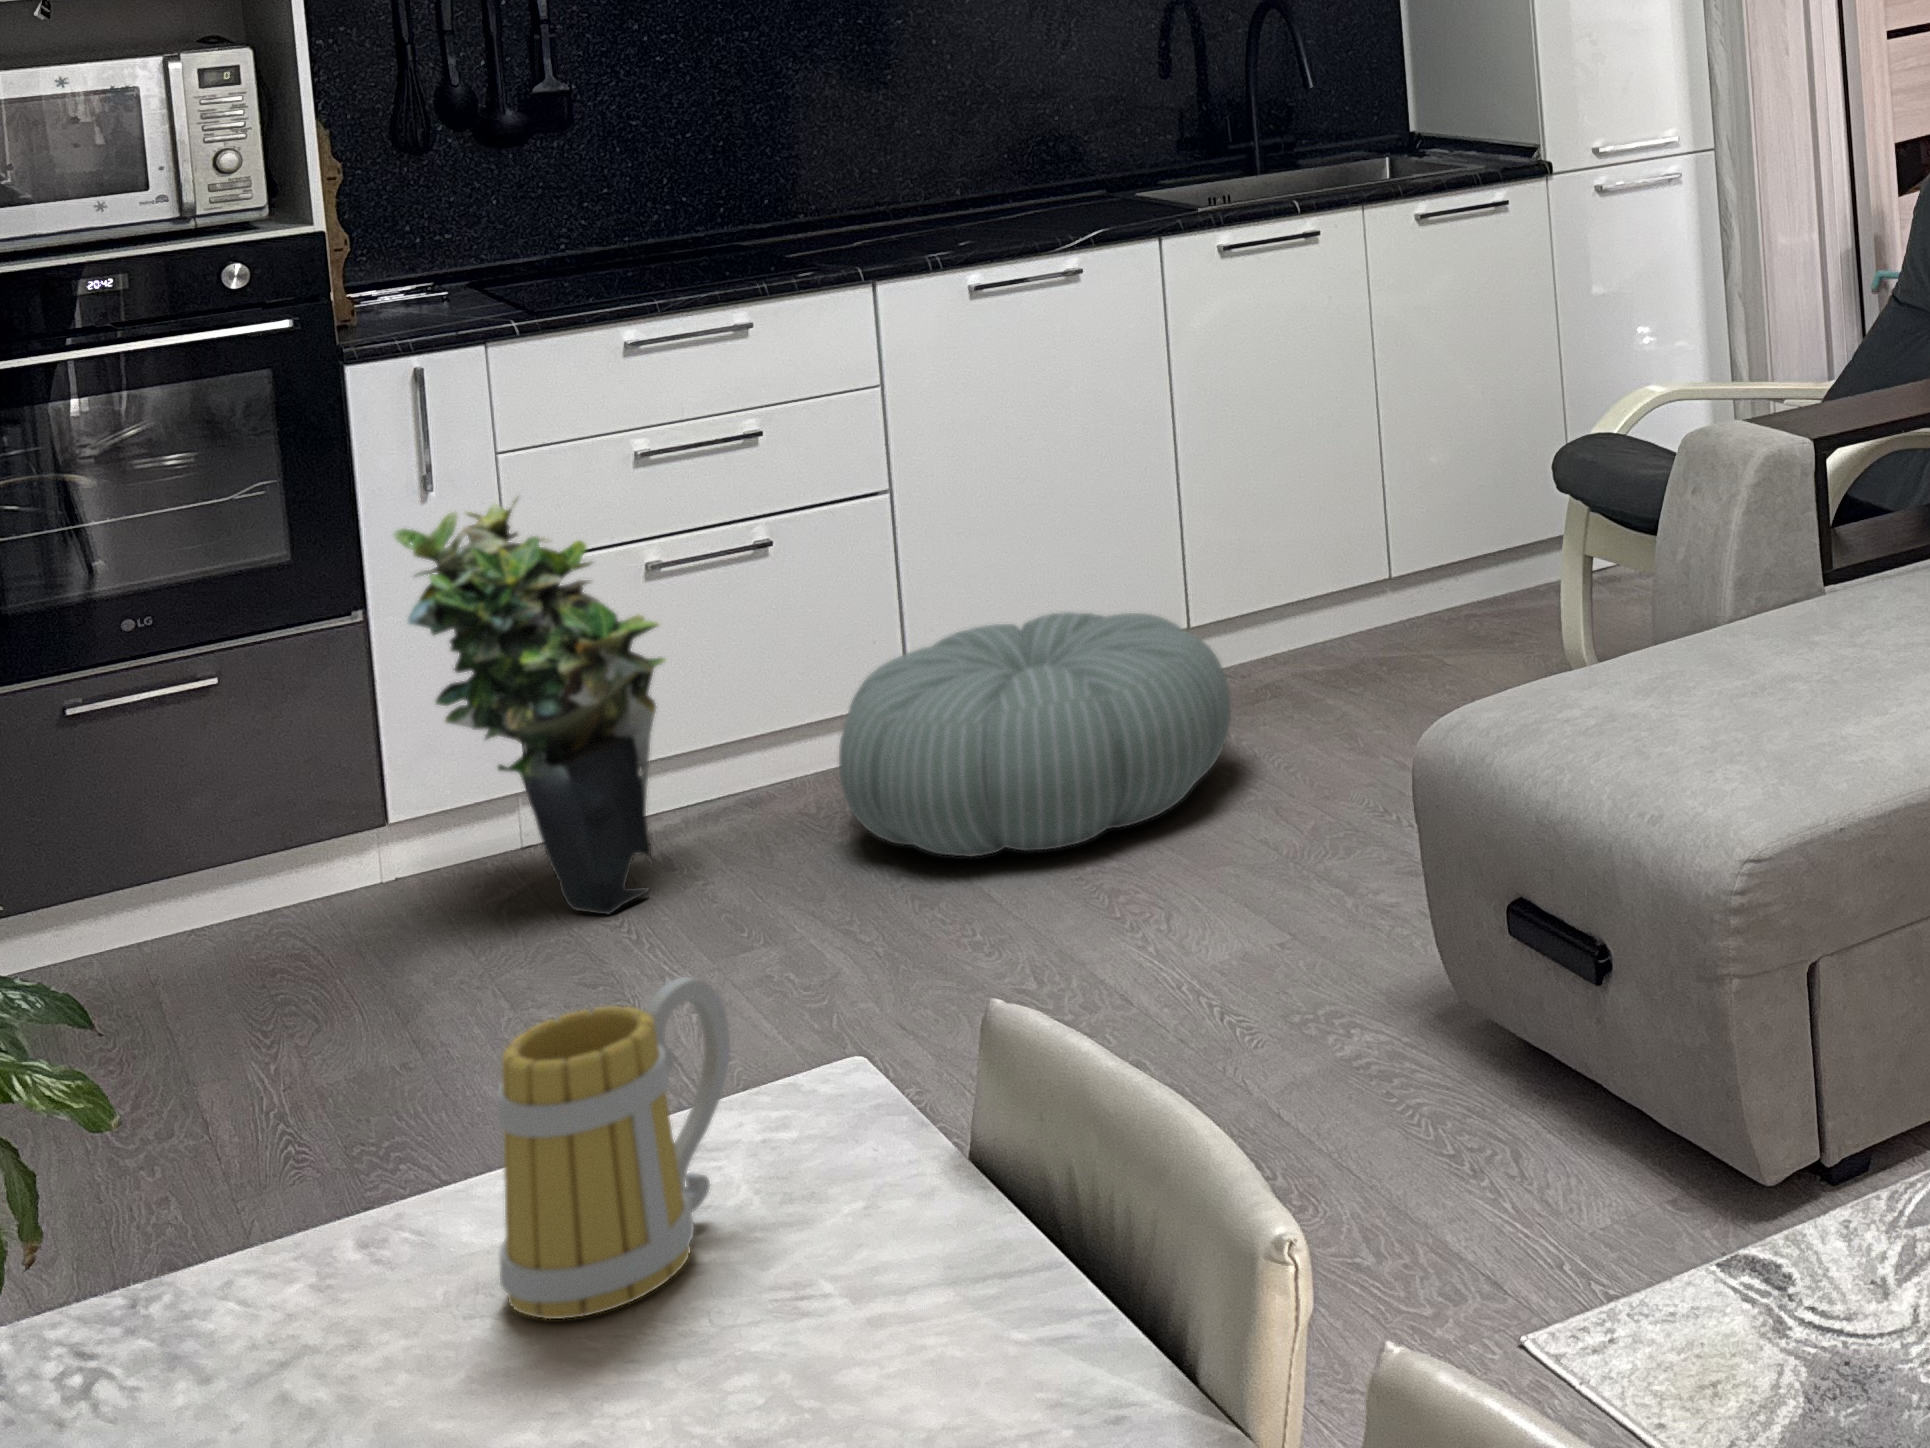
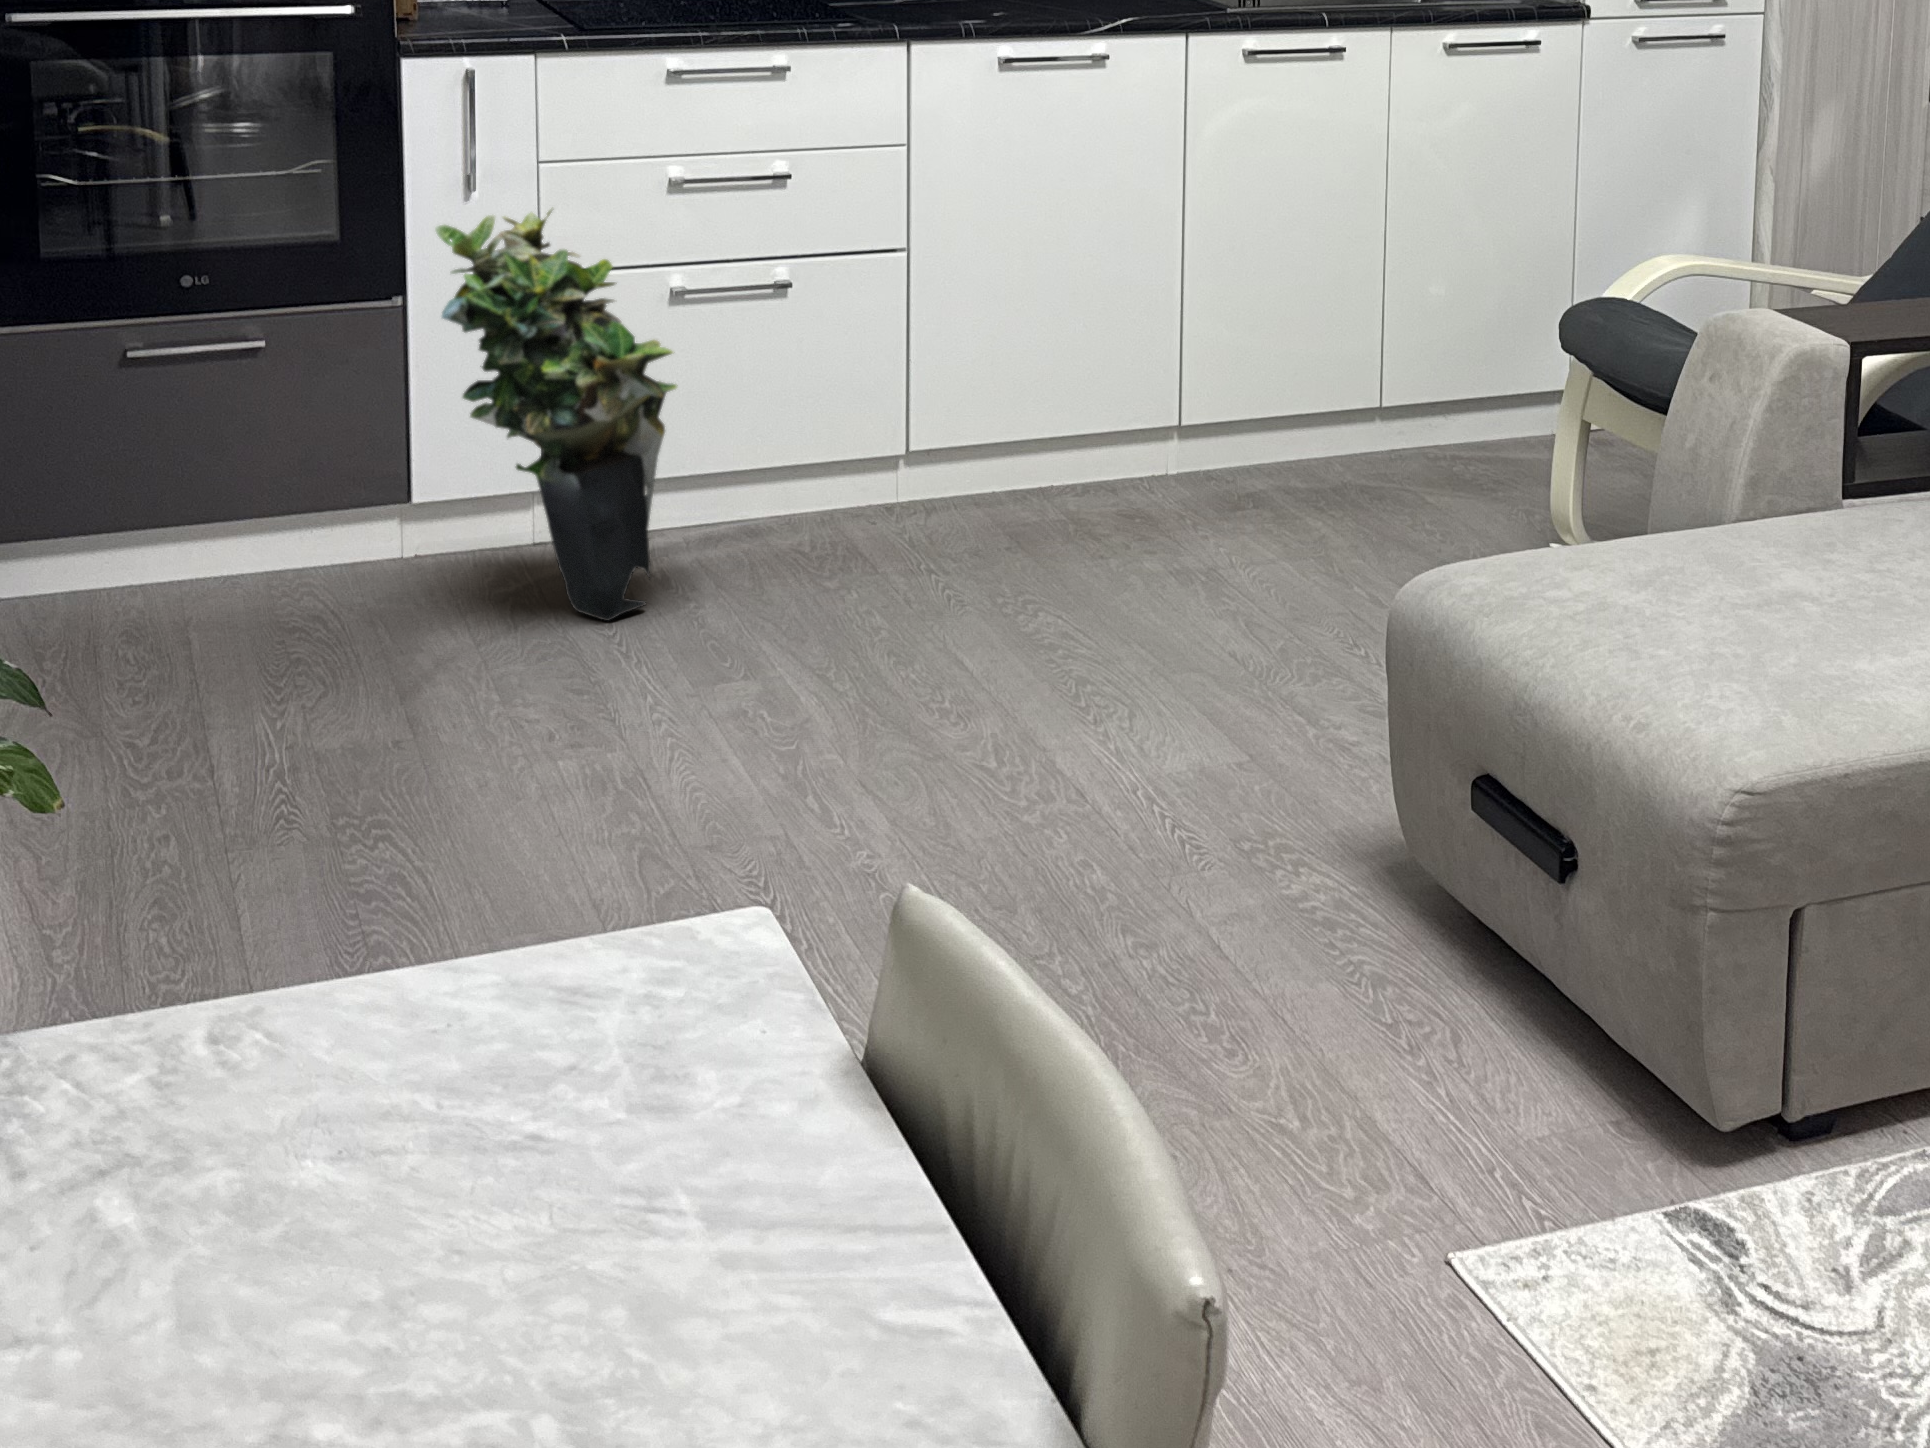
pouf: present [839,612,1231,857] -> none [831,395,1213,629]
mug: present [497,977,730,1319] -> none [377,812,642,1170]

